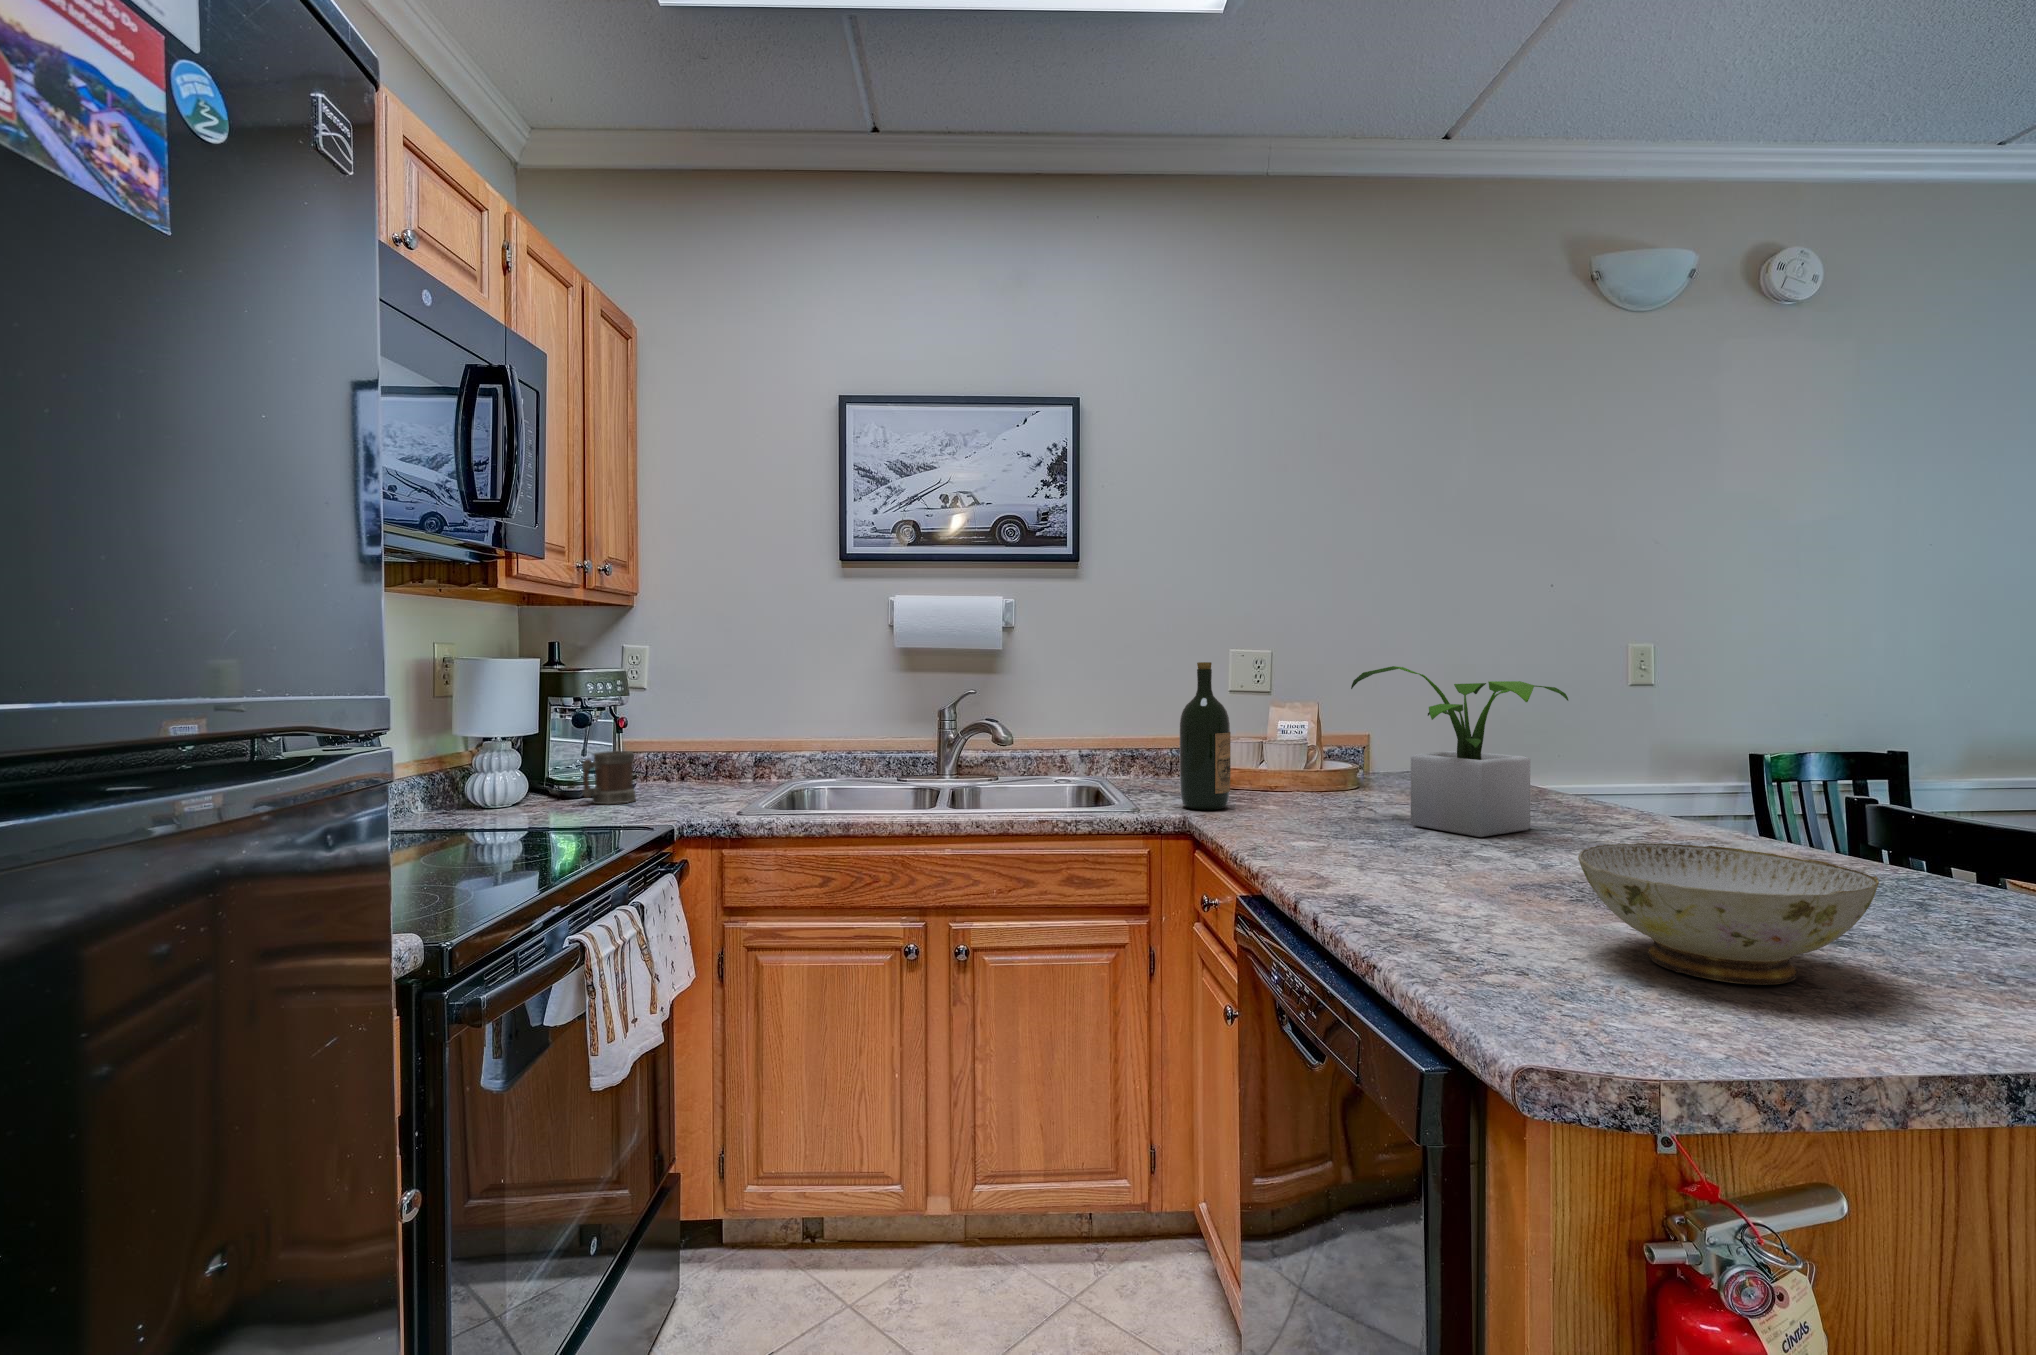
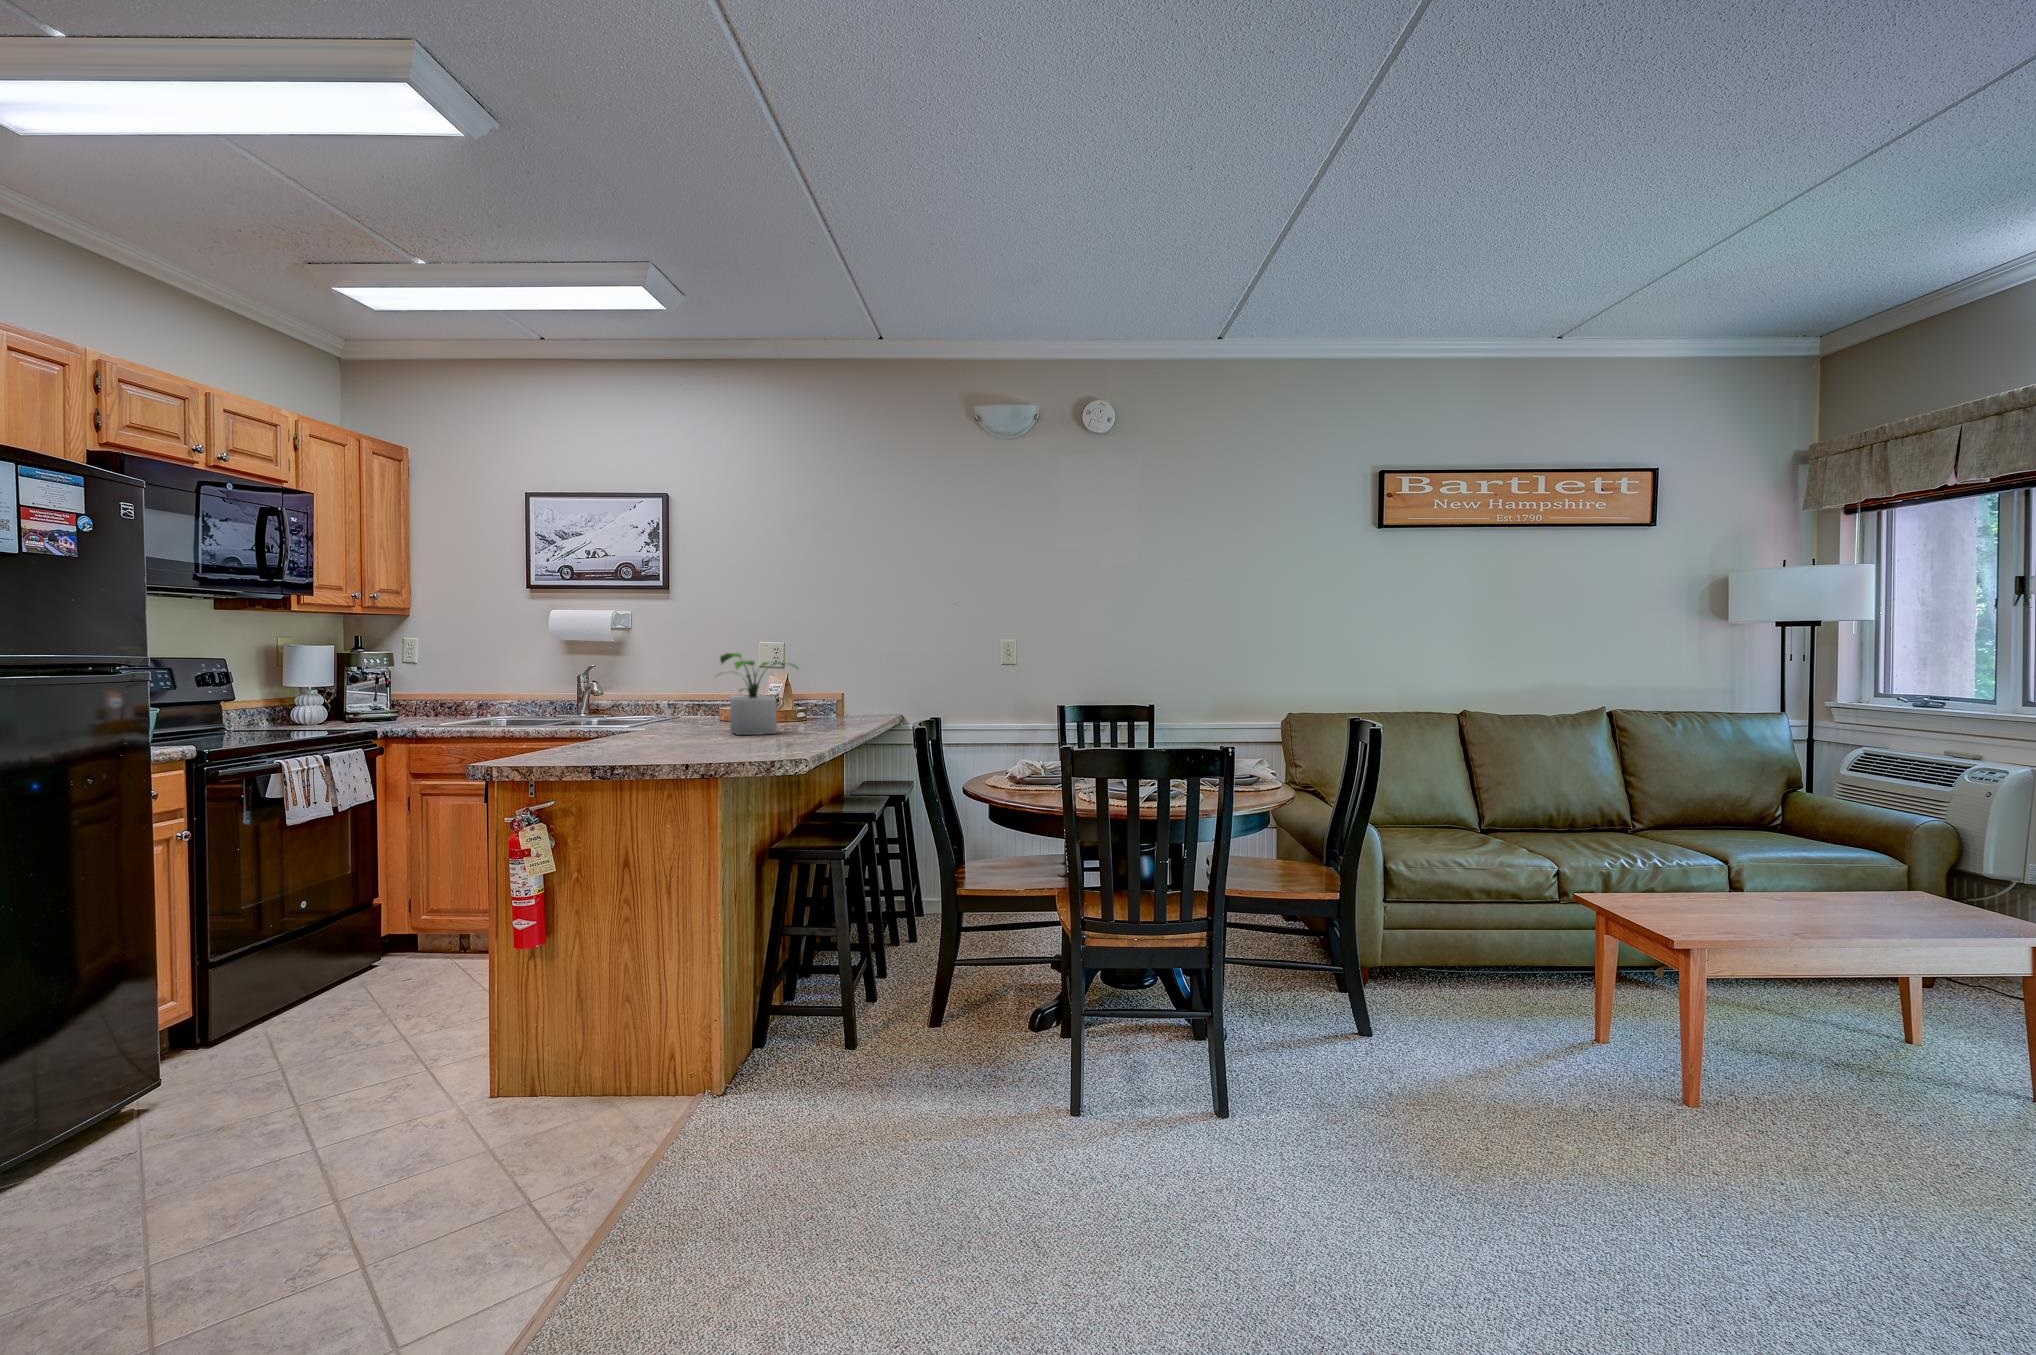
wine bottle: present [1180,662,1231,810] -> none [656,650,683,728]
mug: present [582,751,636,804] -> none [354,696,389,724]
ceramic bowl: present [1578,843,1879,985] -> none [574,718,663,757]

